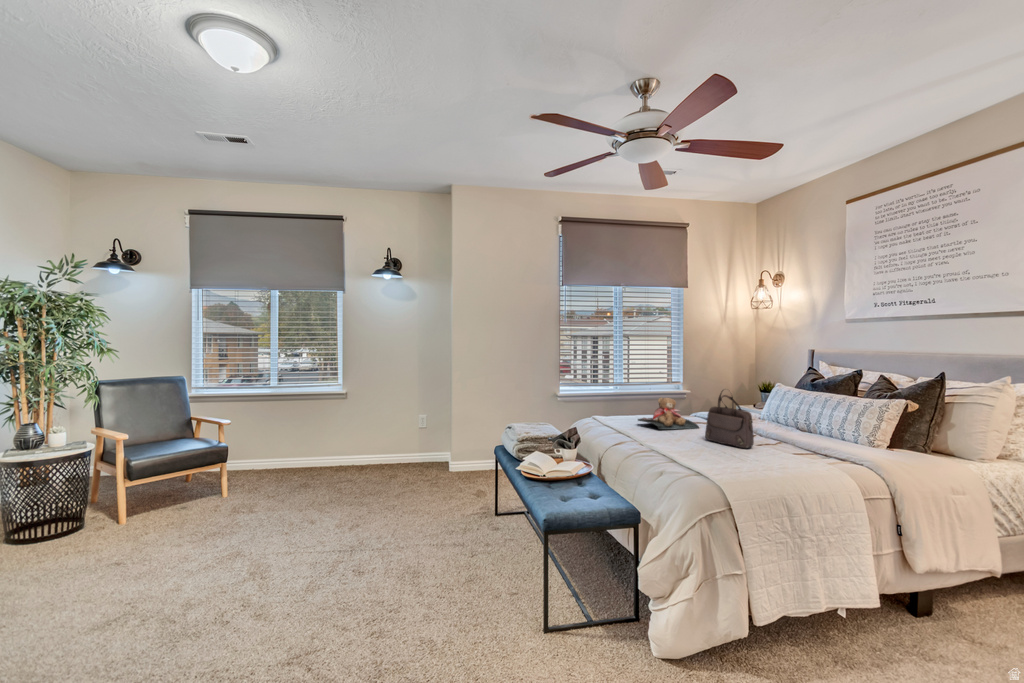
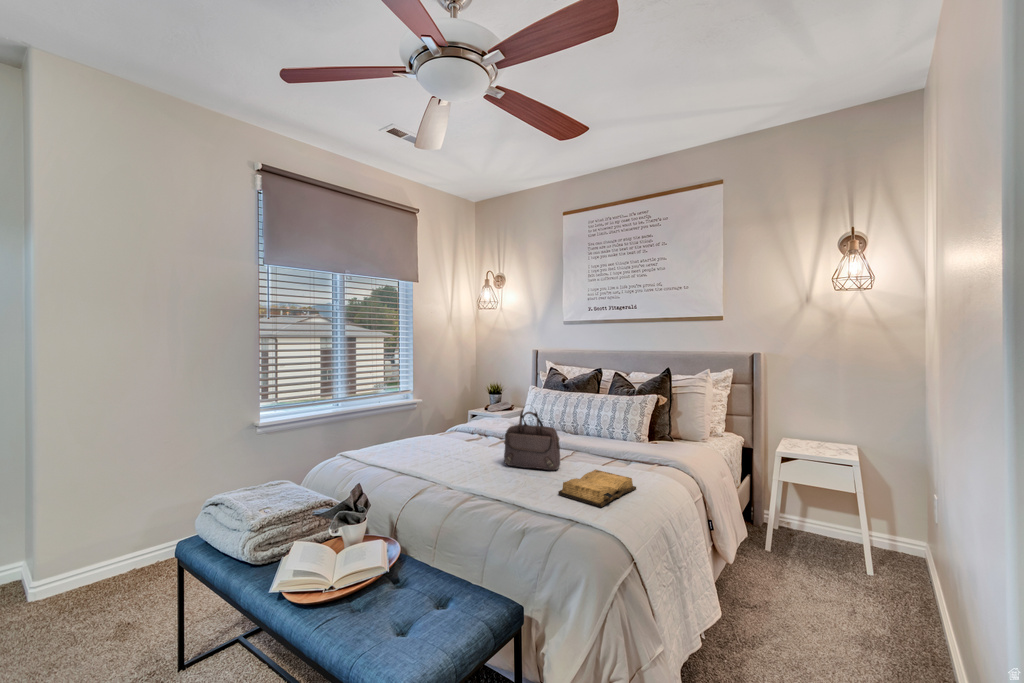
teddy bear: present [638,397,699,430] -> none [409,417,481,460]
diary: none [727,450,805,472] -> present [558,470,636,507]

